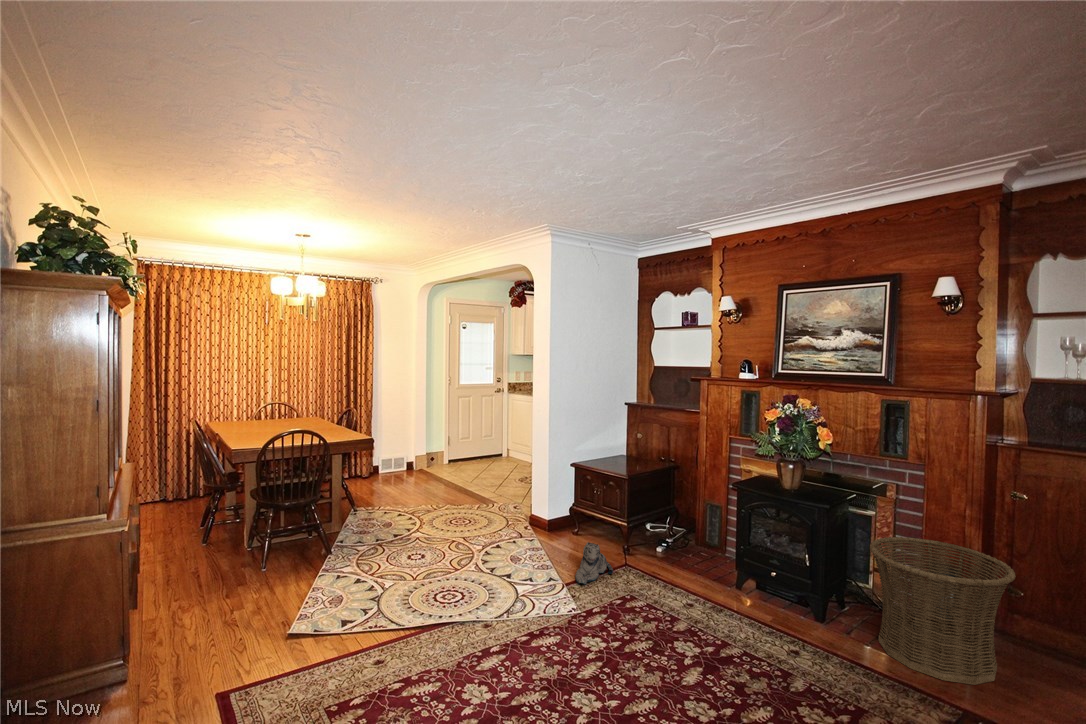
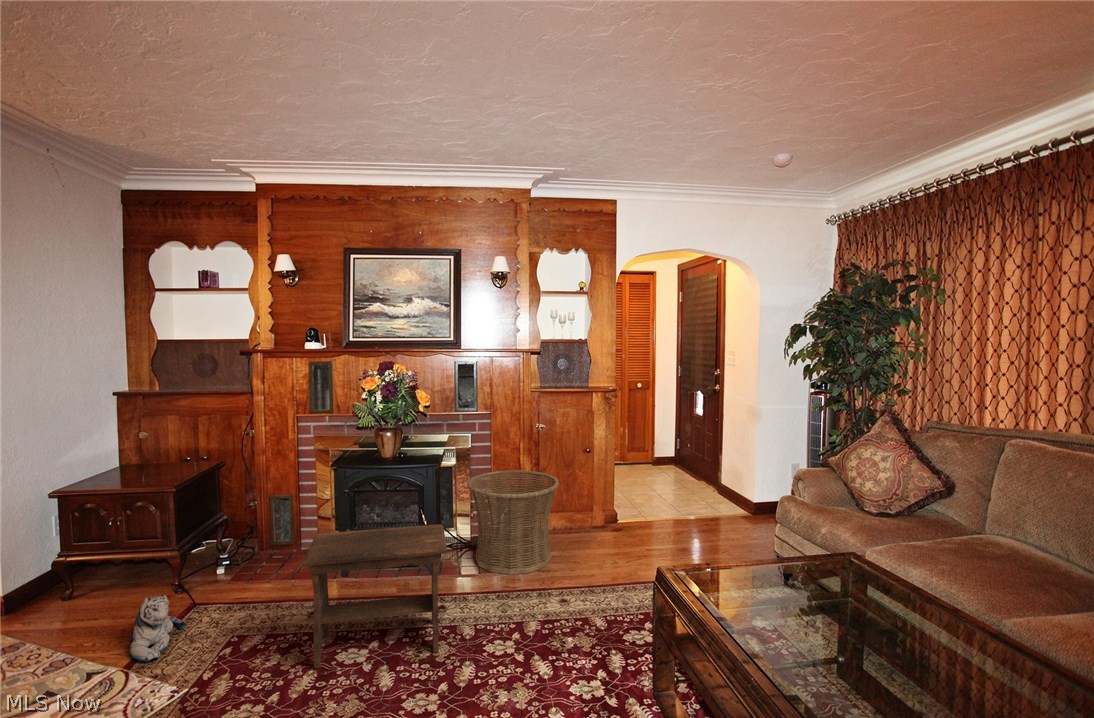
footstool: none [647,534,791,688] -> present [302,524,447,668]

